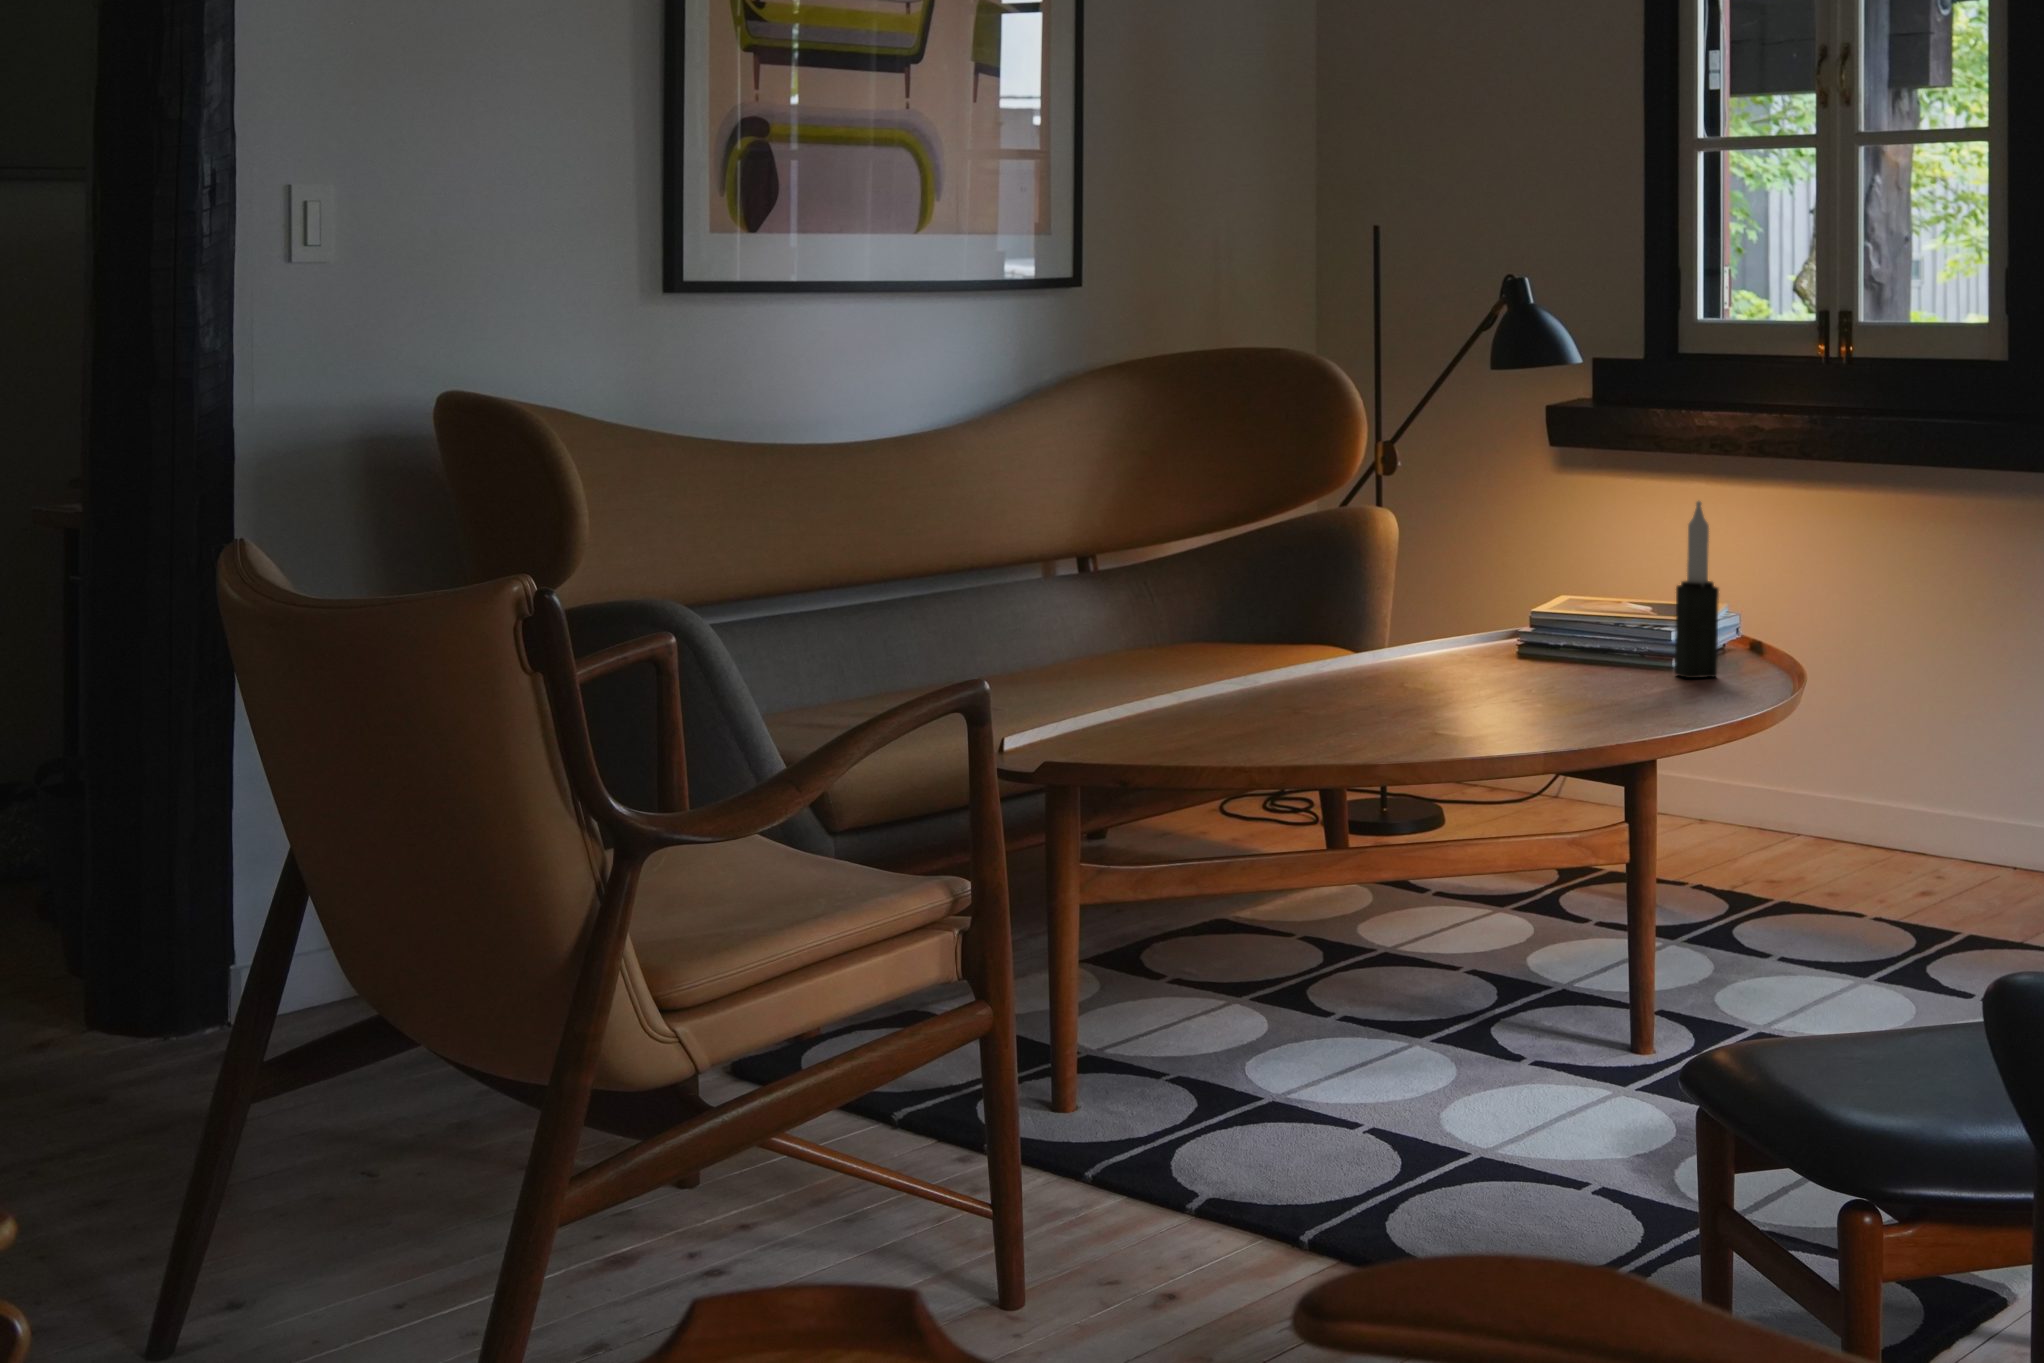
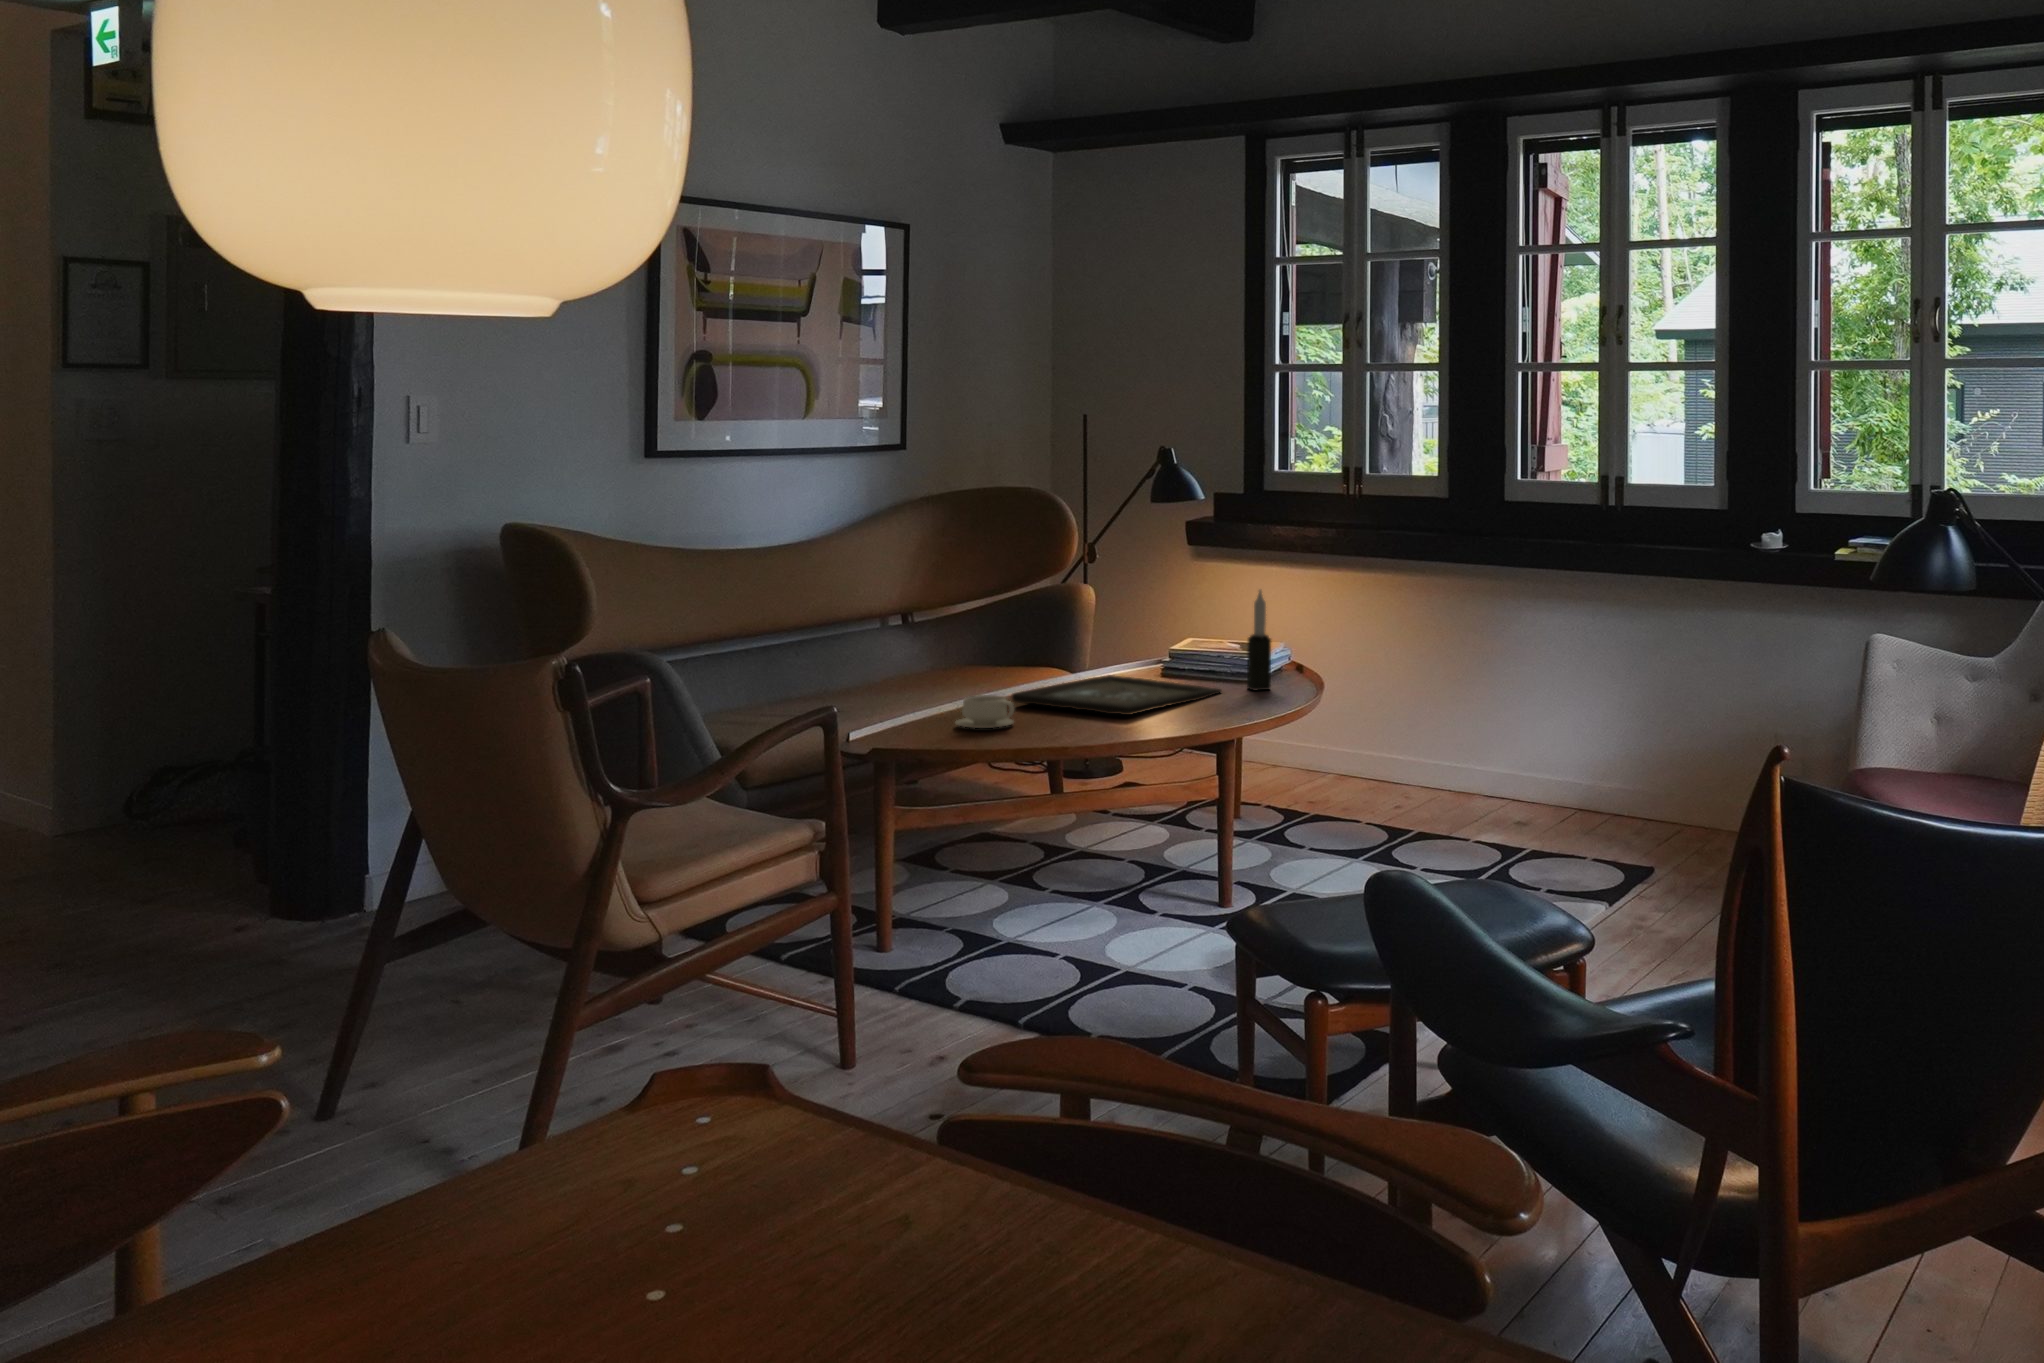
tray: none [1272,652,1632,713] -> present [1012,675,1221,715]
teacup: none [1180,677,1282,731] -> present [956,695,1015,728]

